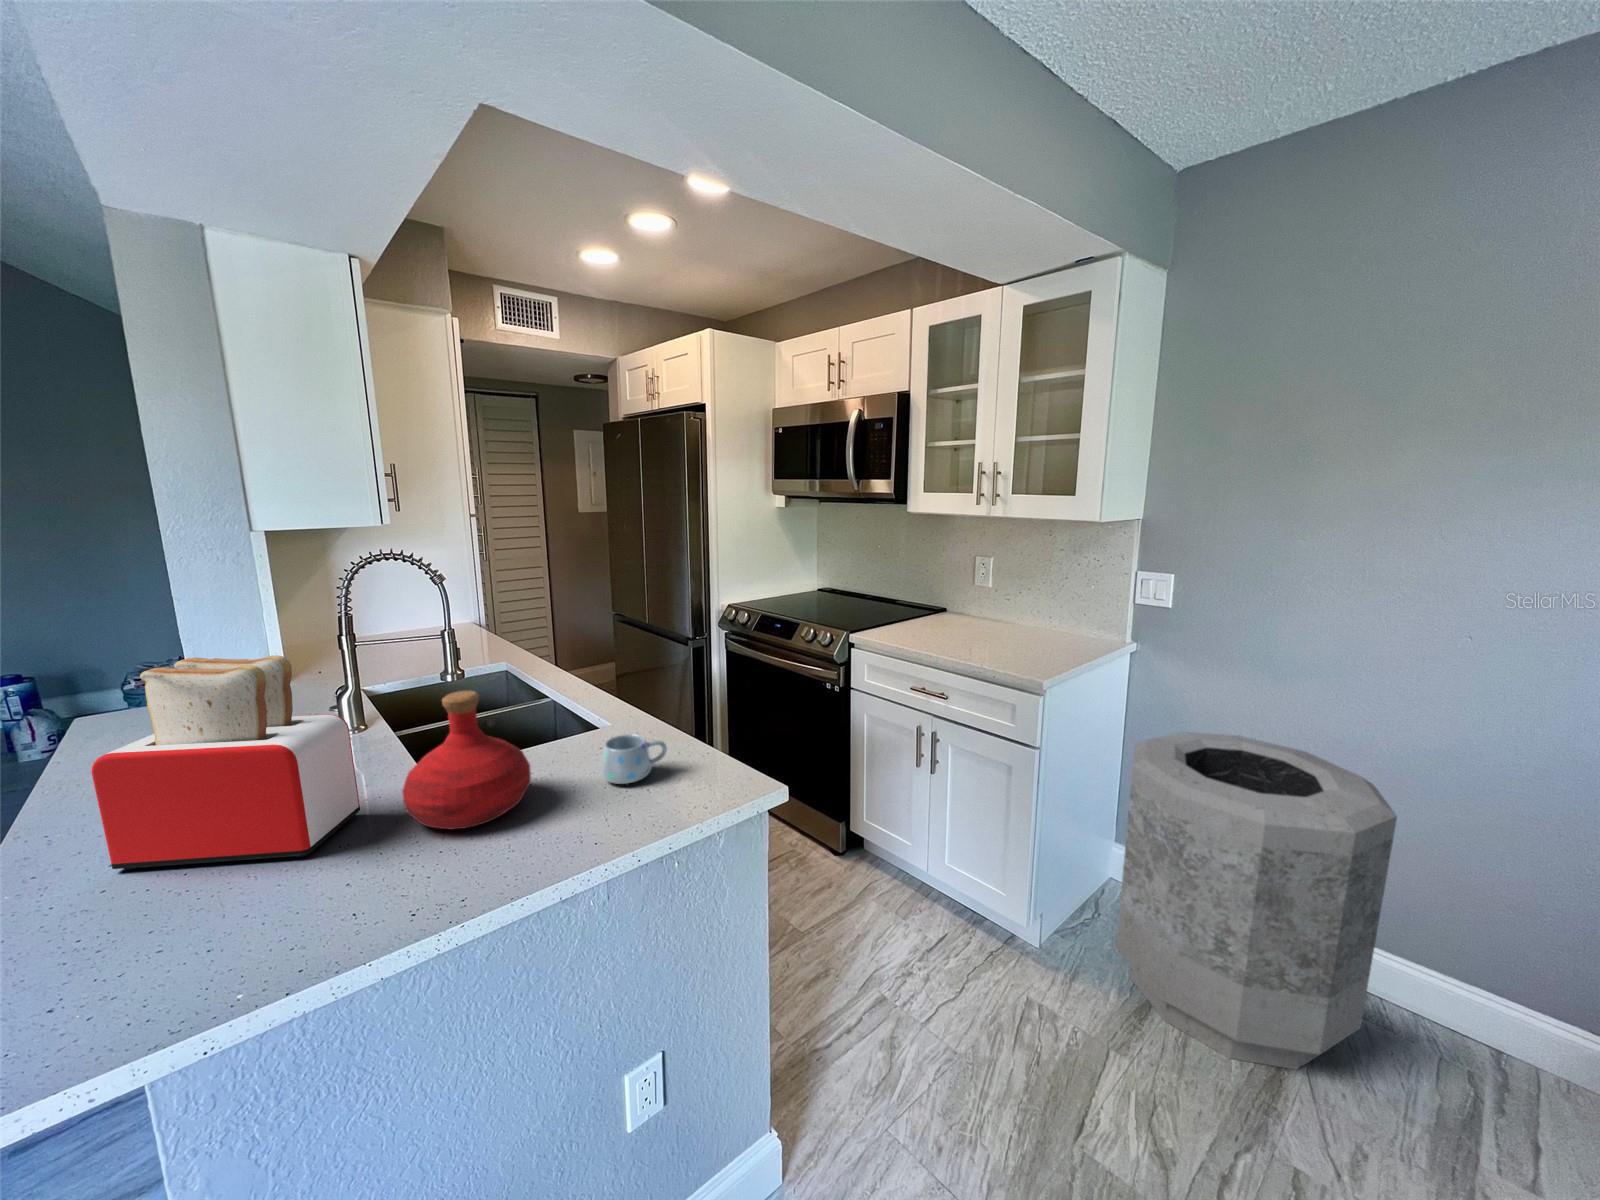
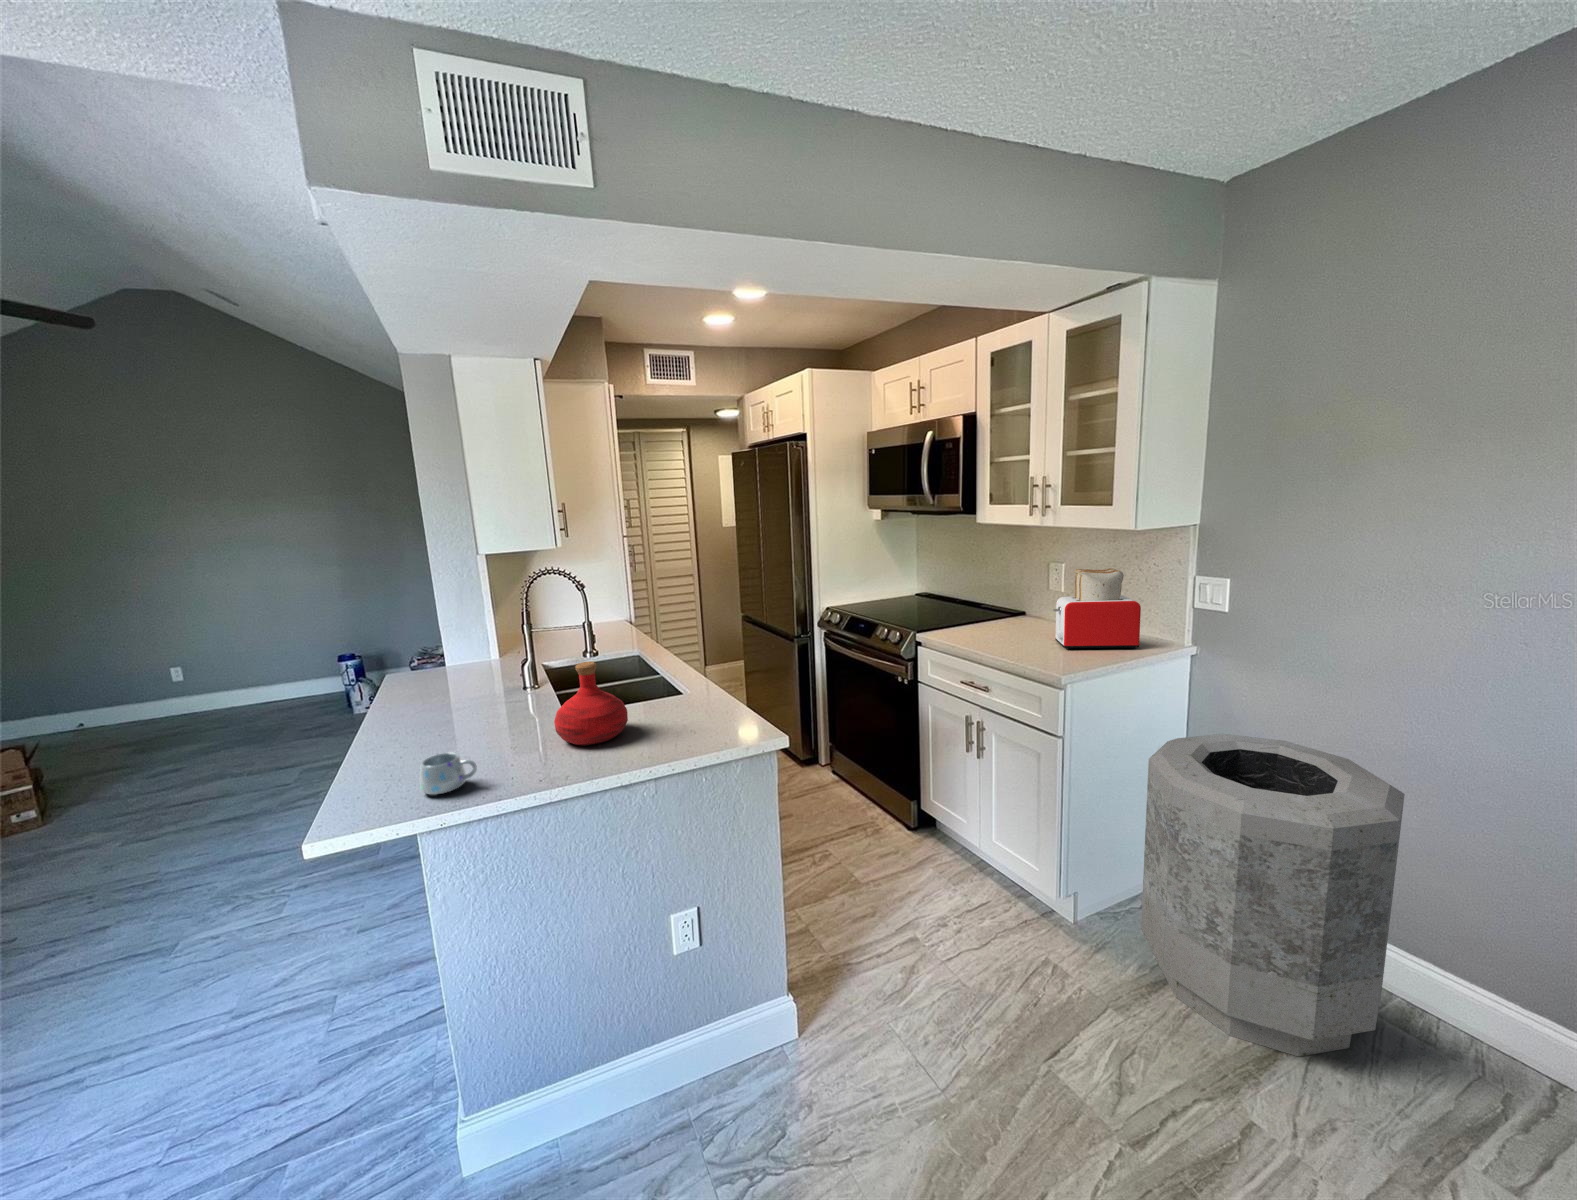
toaster: present [91,655,360,870] -> present [1053,568,1141,649]
mug: present [601,734,667,784] -> present [420,752,477,795]

